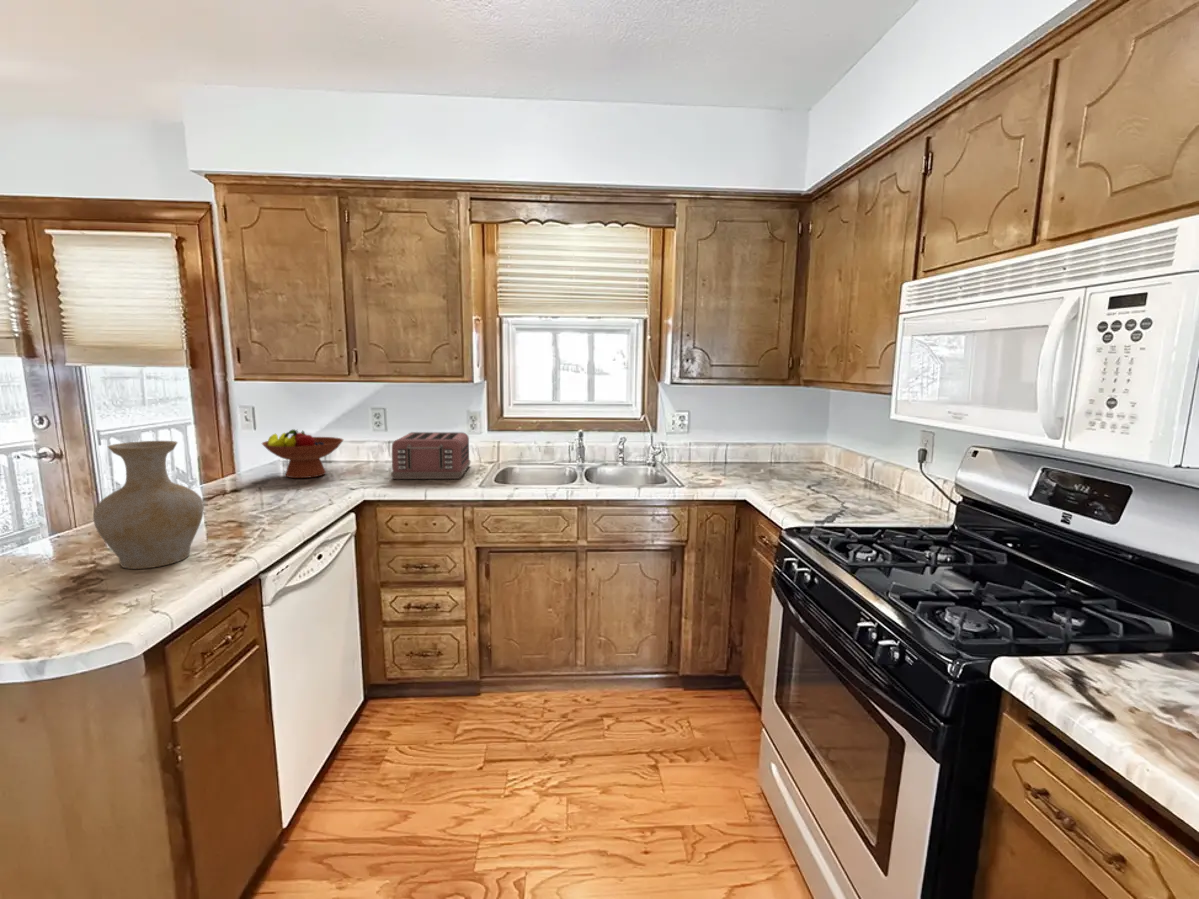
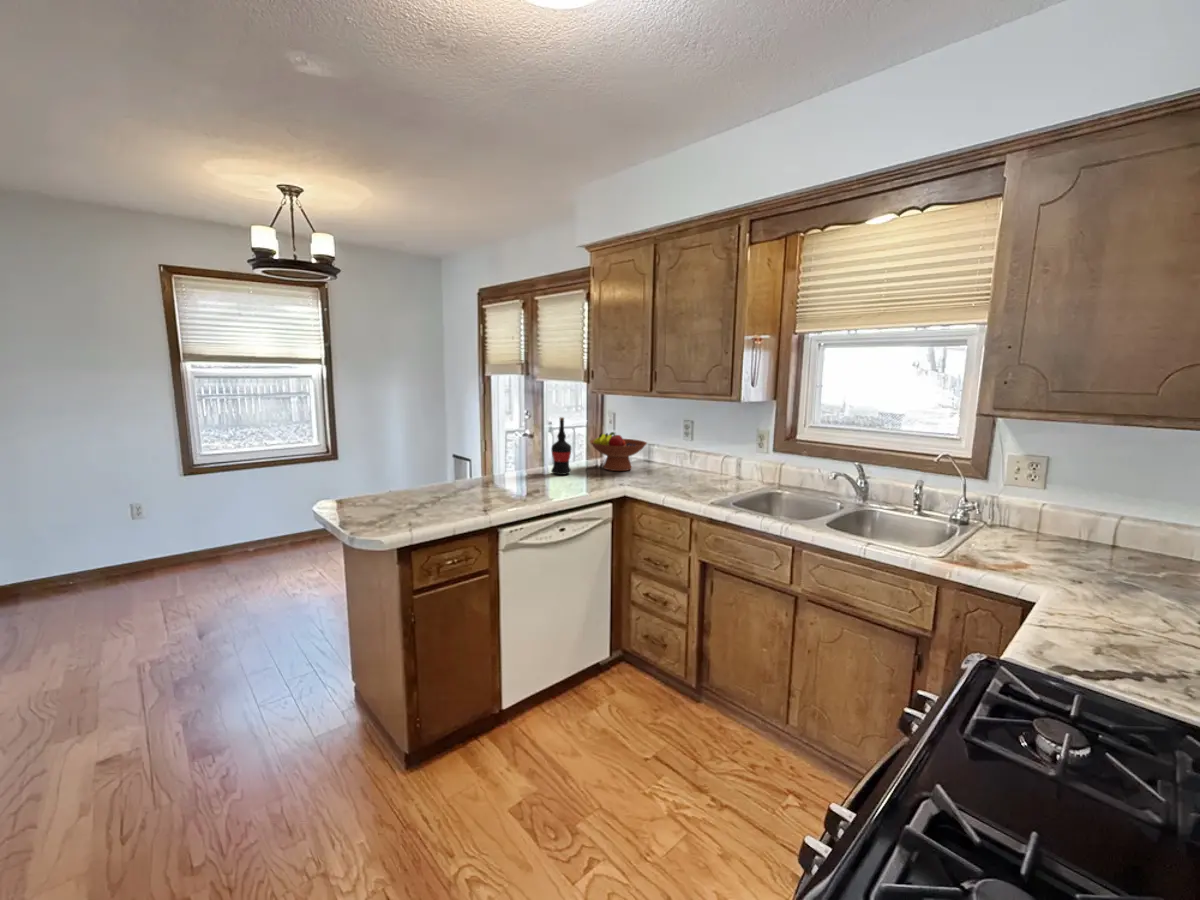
wine bottle: none [222,415,257,494] -> present [551,418,571,475]
toaster: present [391,432,470,479] -> none [663,445,749,493]
vase: present [93,441,204,569] -> none [426,429,482,507]

